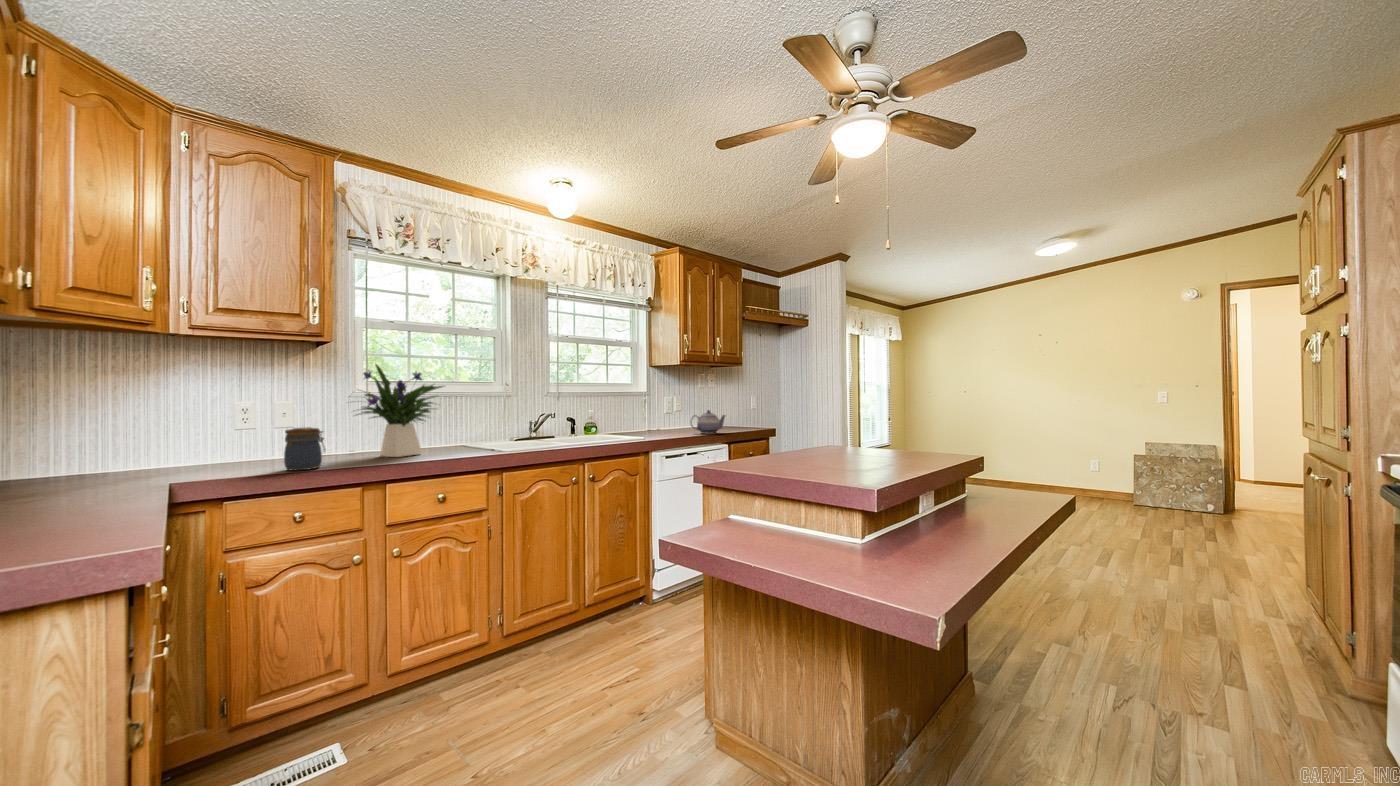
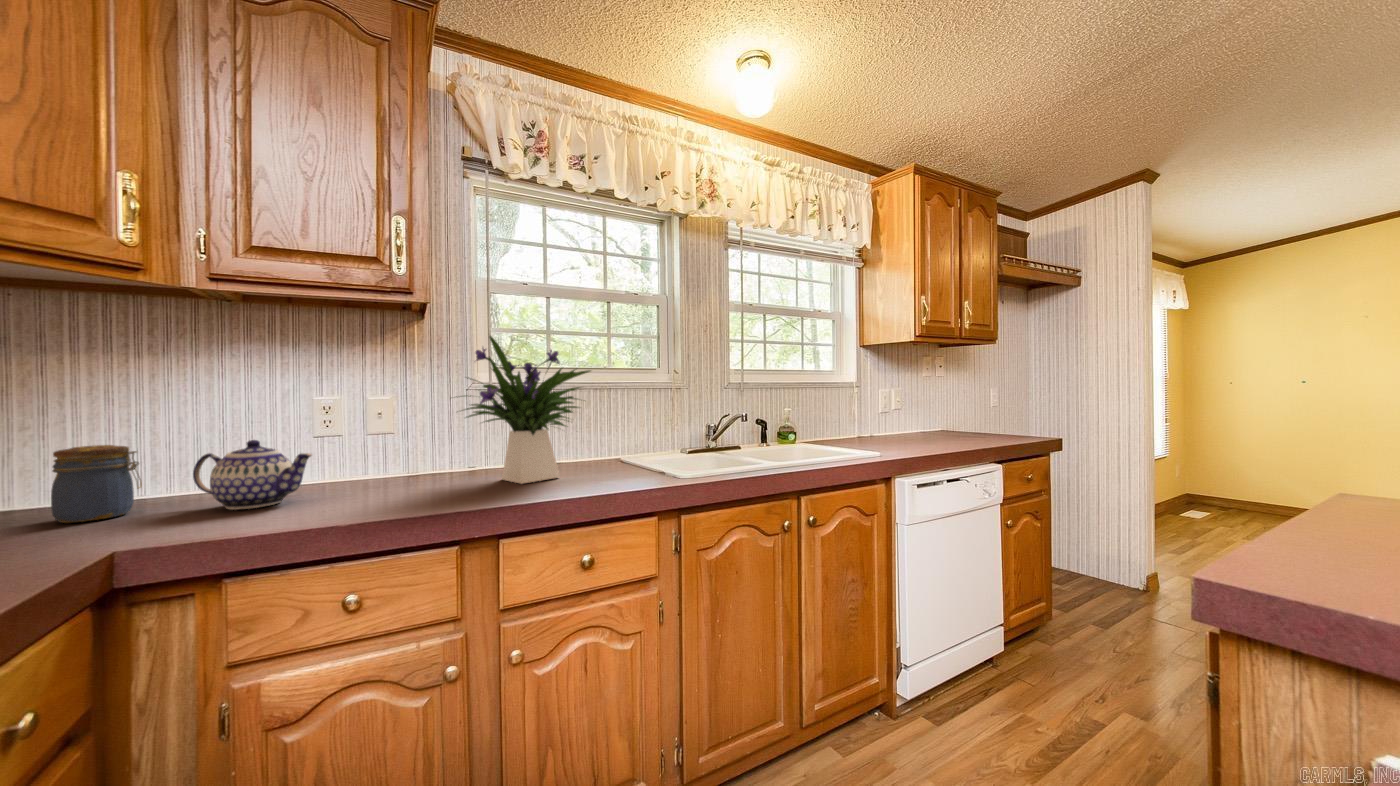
teapot: present [690,410,725,434] -> present [193,440,312,510]
jar: present [284,427,325,470] -> present [51,445,142,523]

